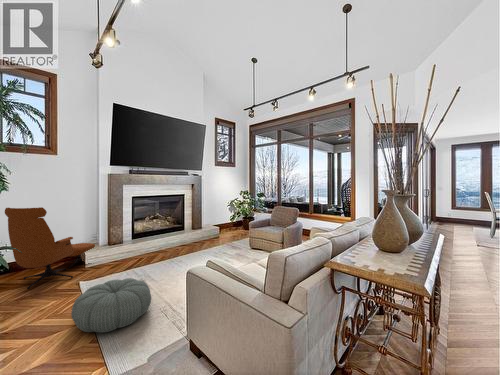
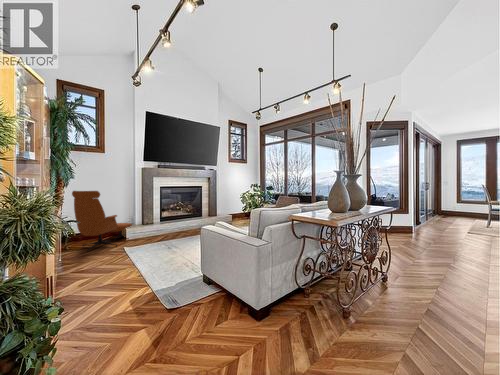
pouf: present [71,278,151,333] -> none [122,242,176,273]

